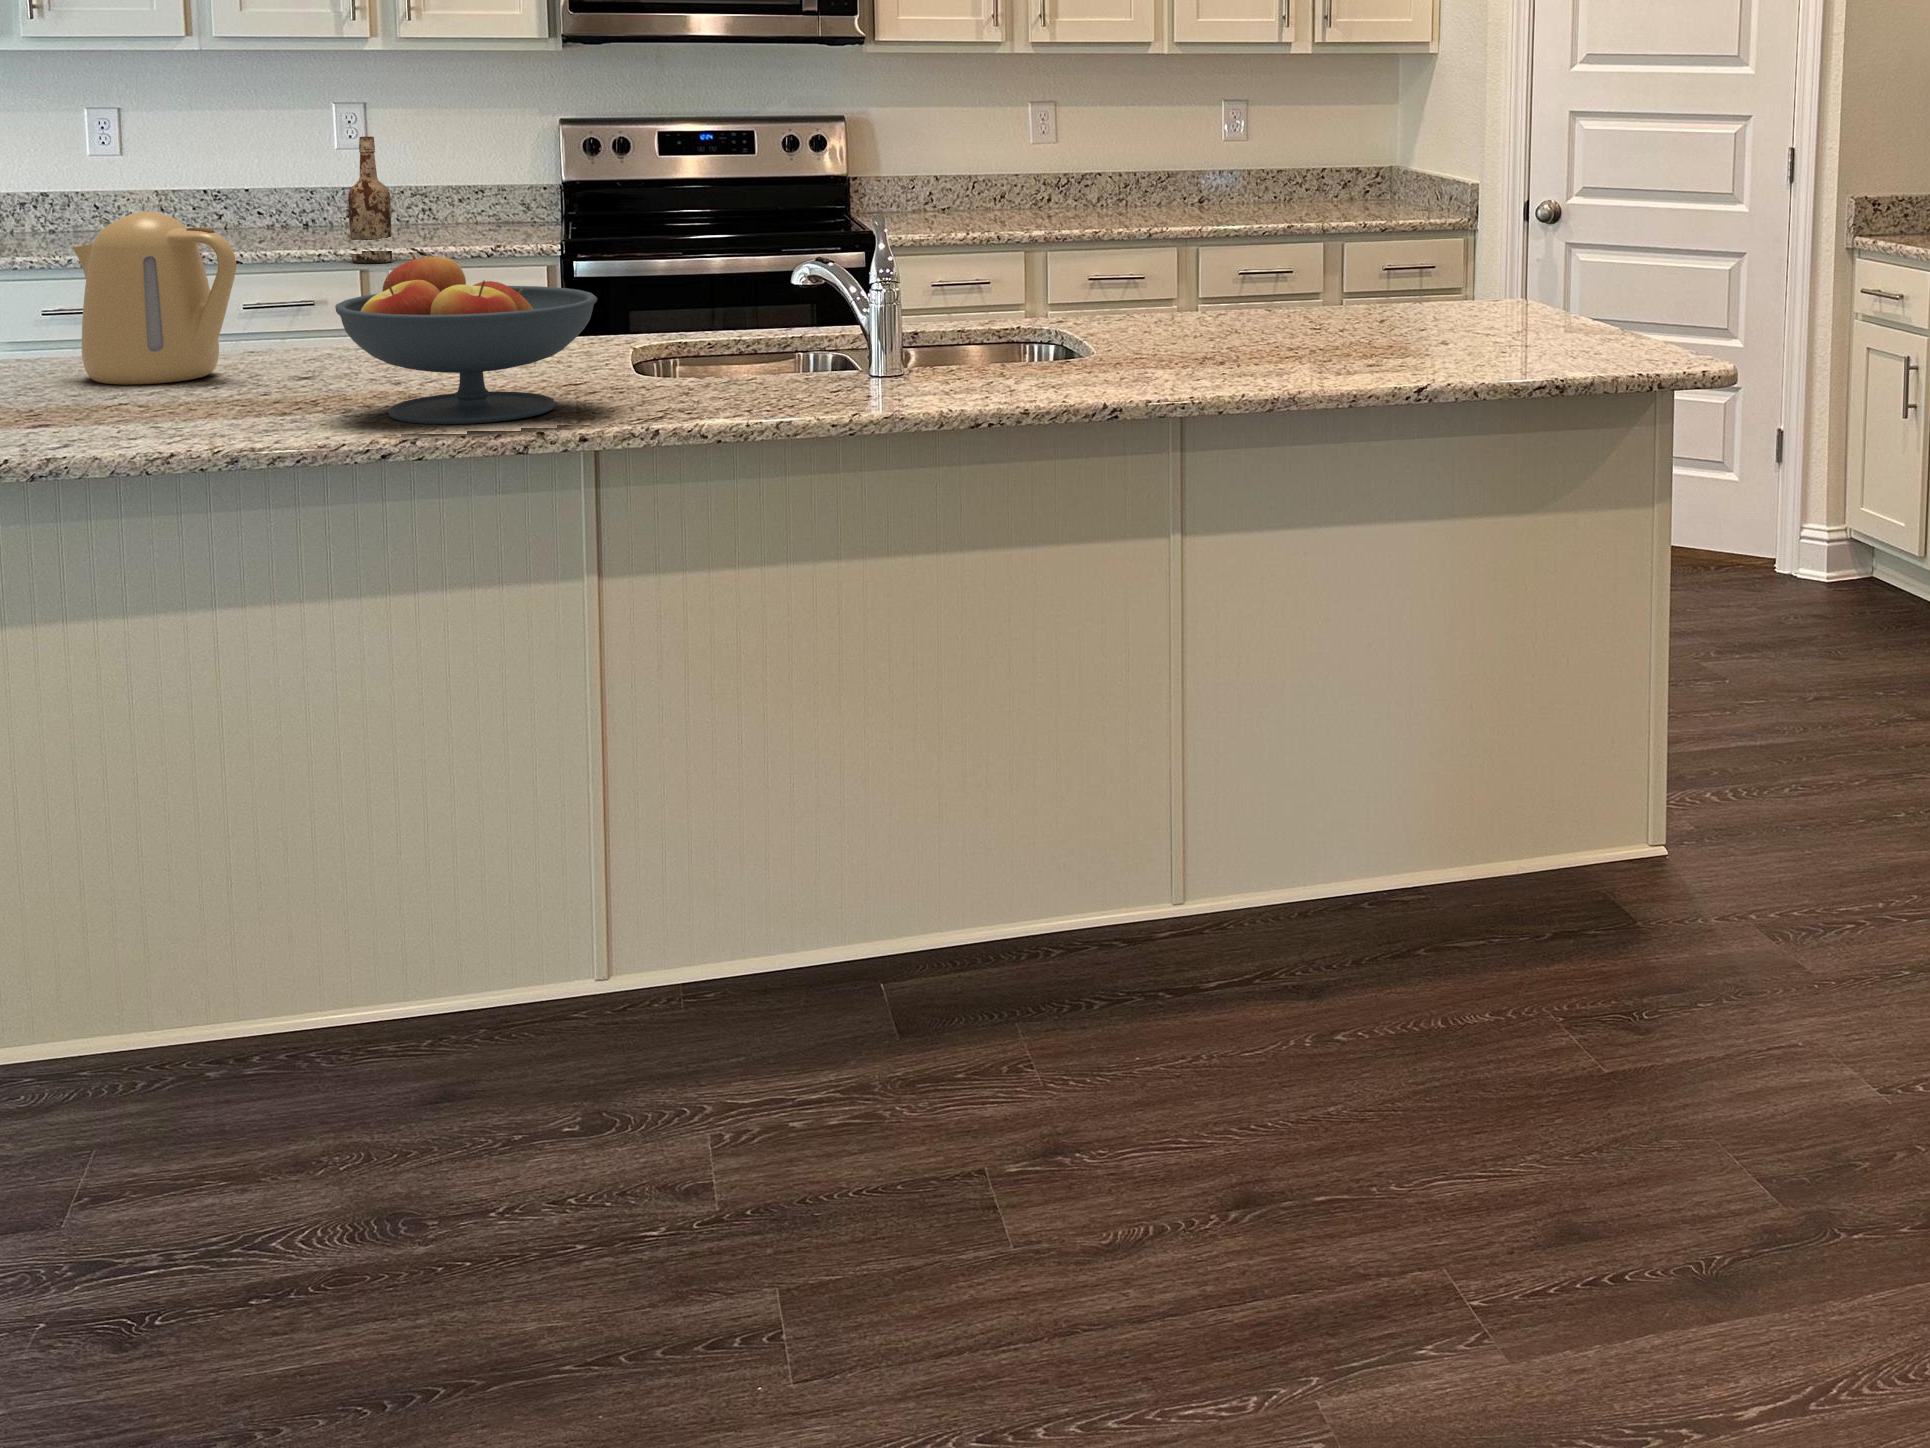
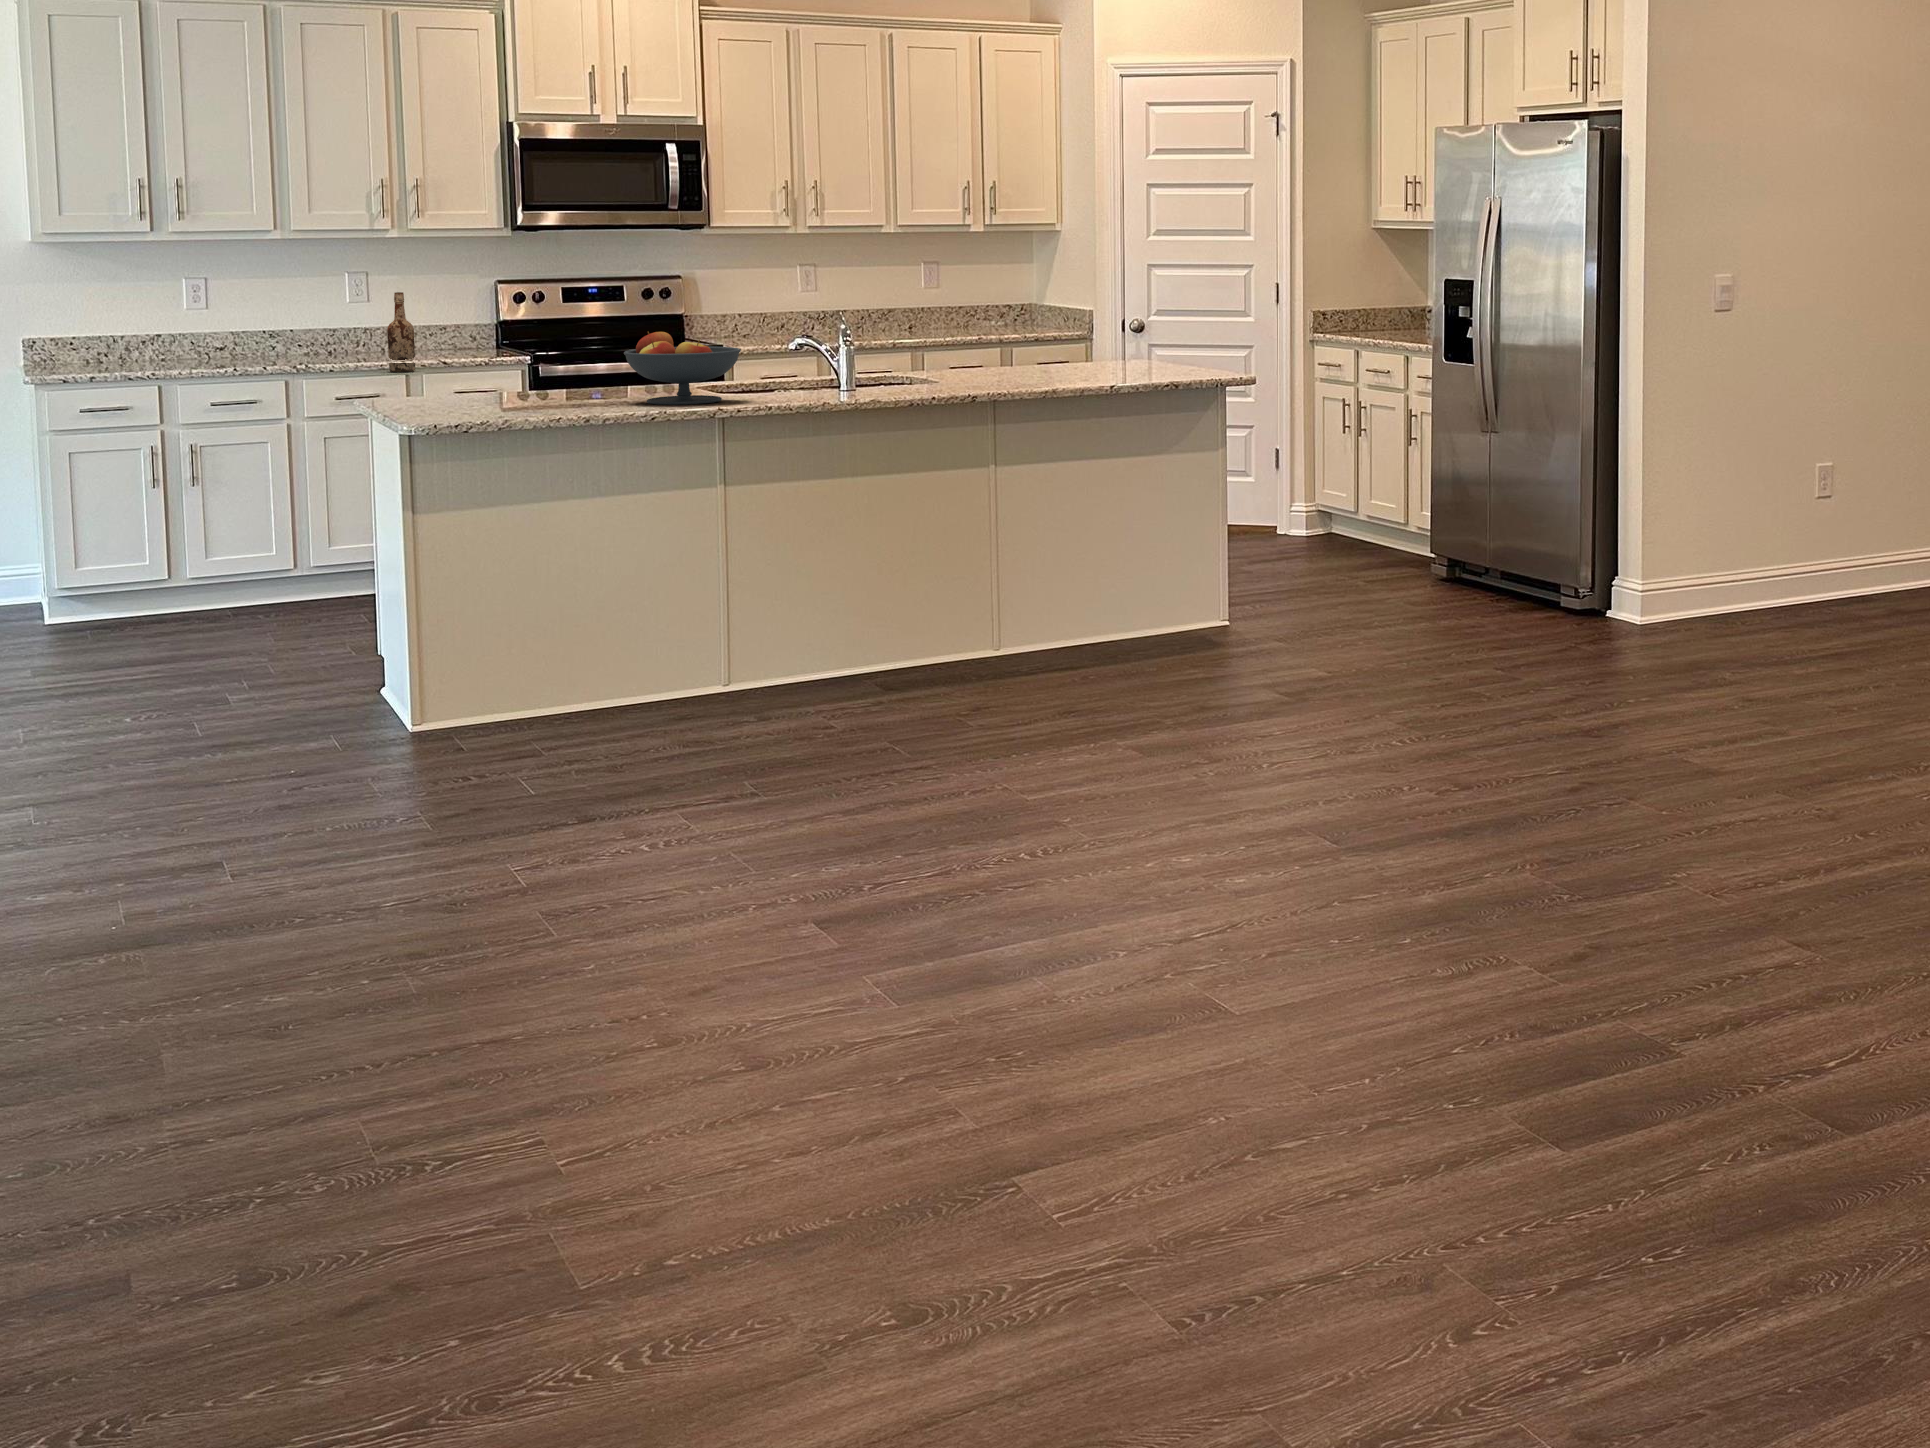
kettle: present [72,211,236,385] -> none [442,318,532,402]

